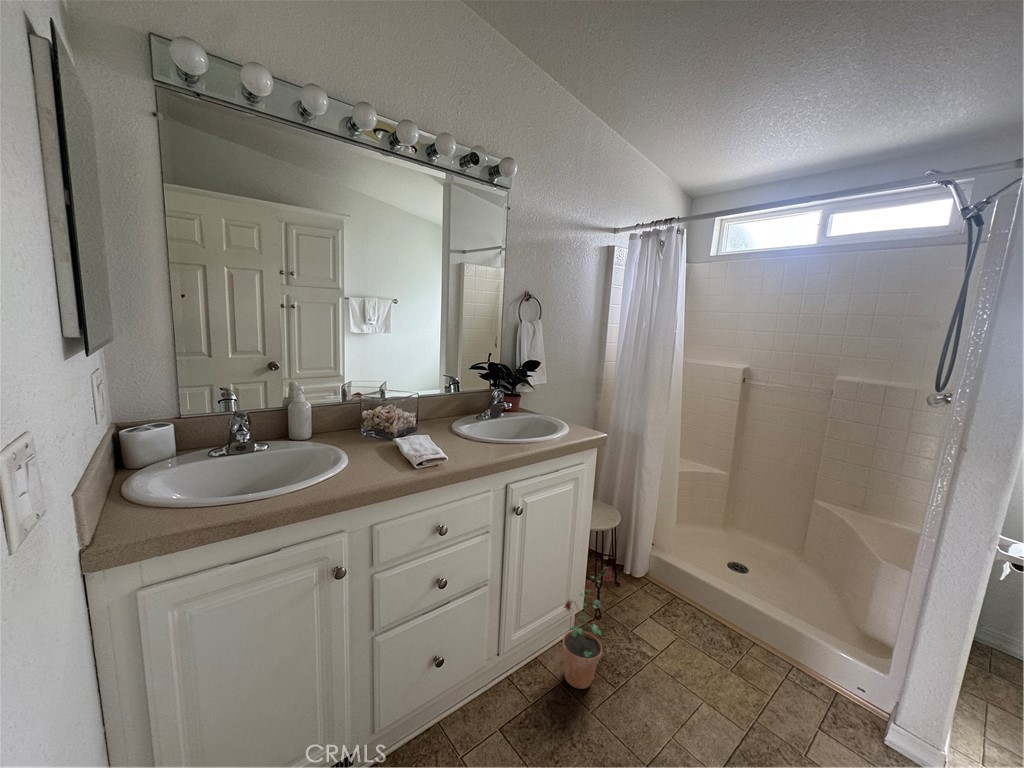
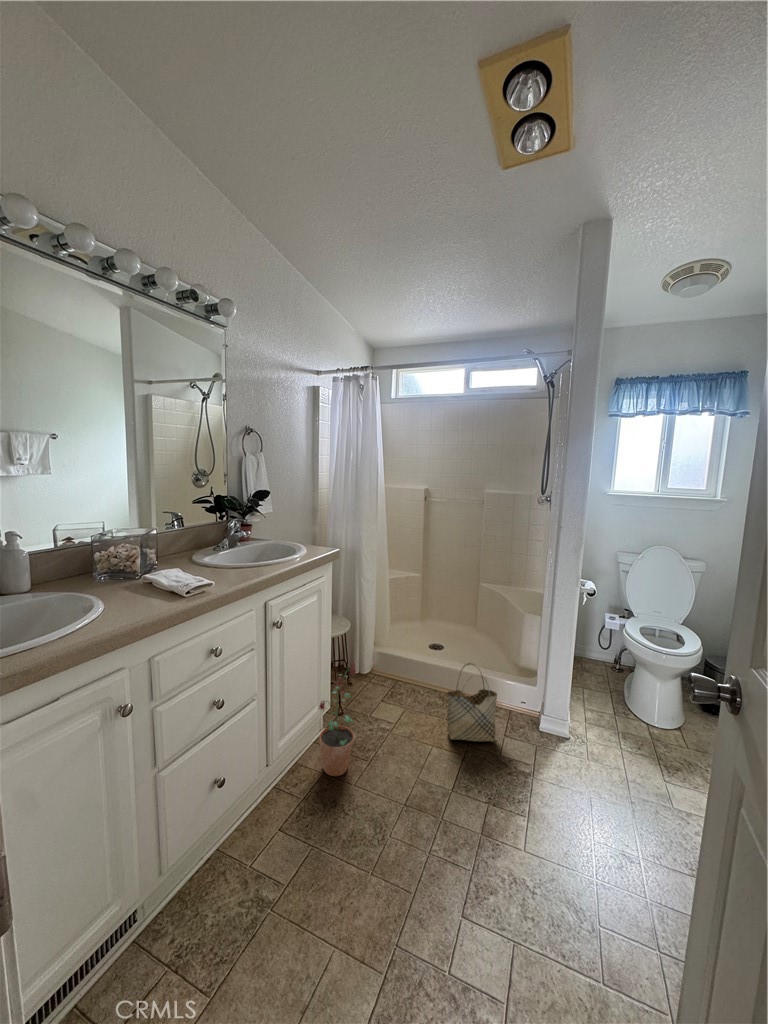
woven basket: none [729,610,812,728] -> present [447,663,497,741]

